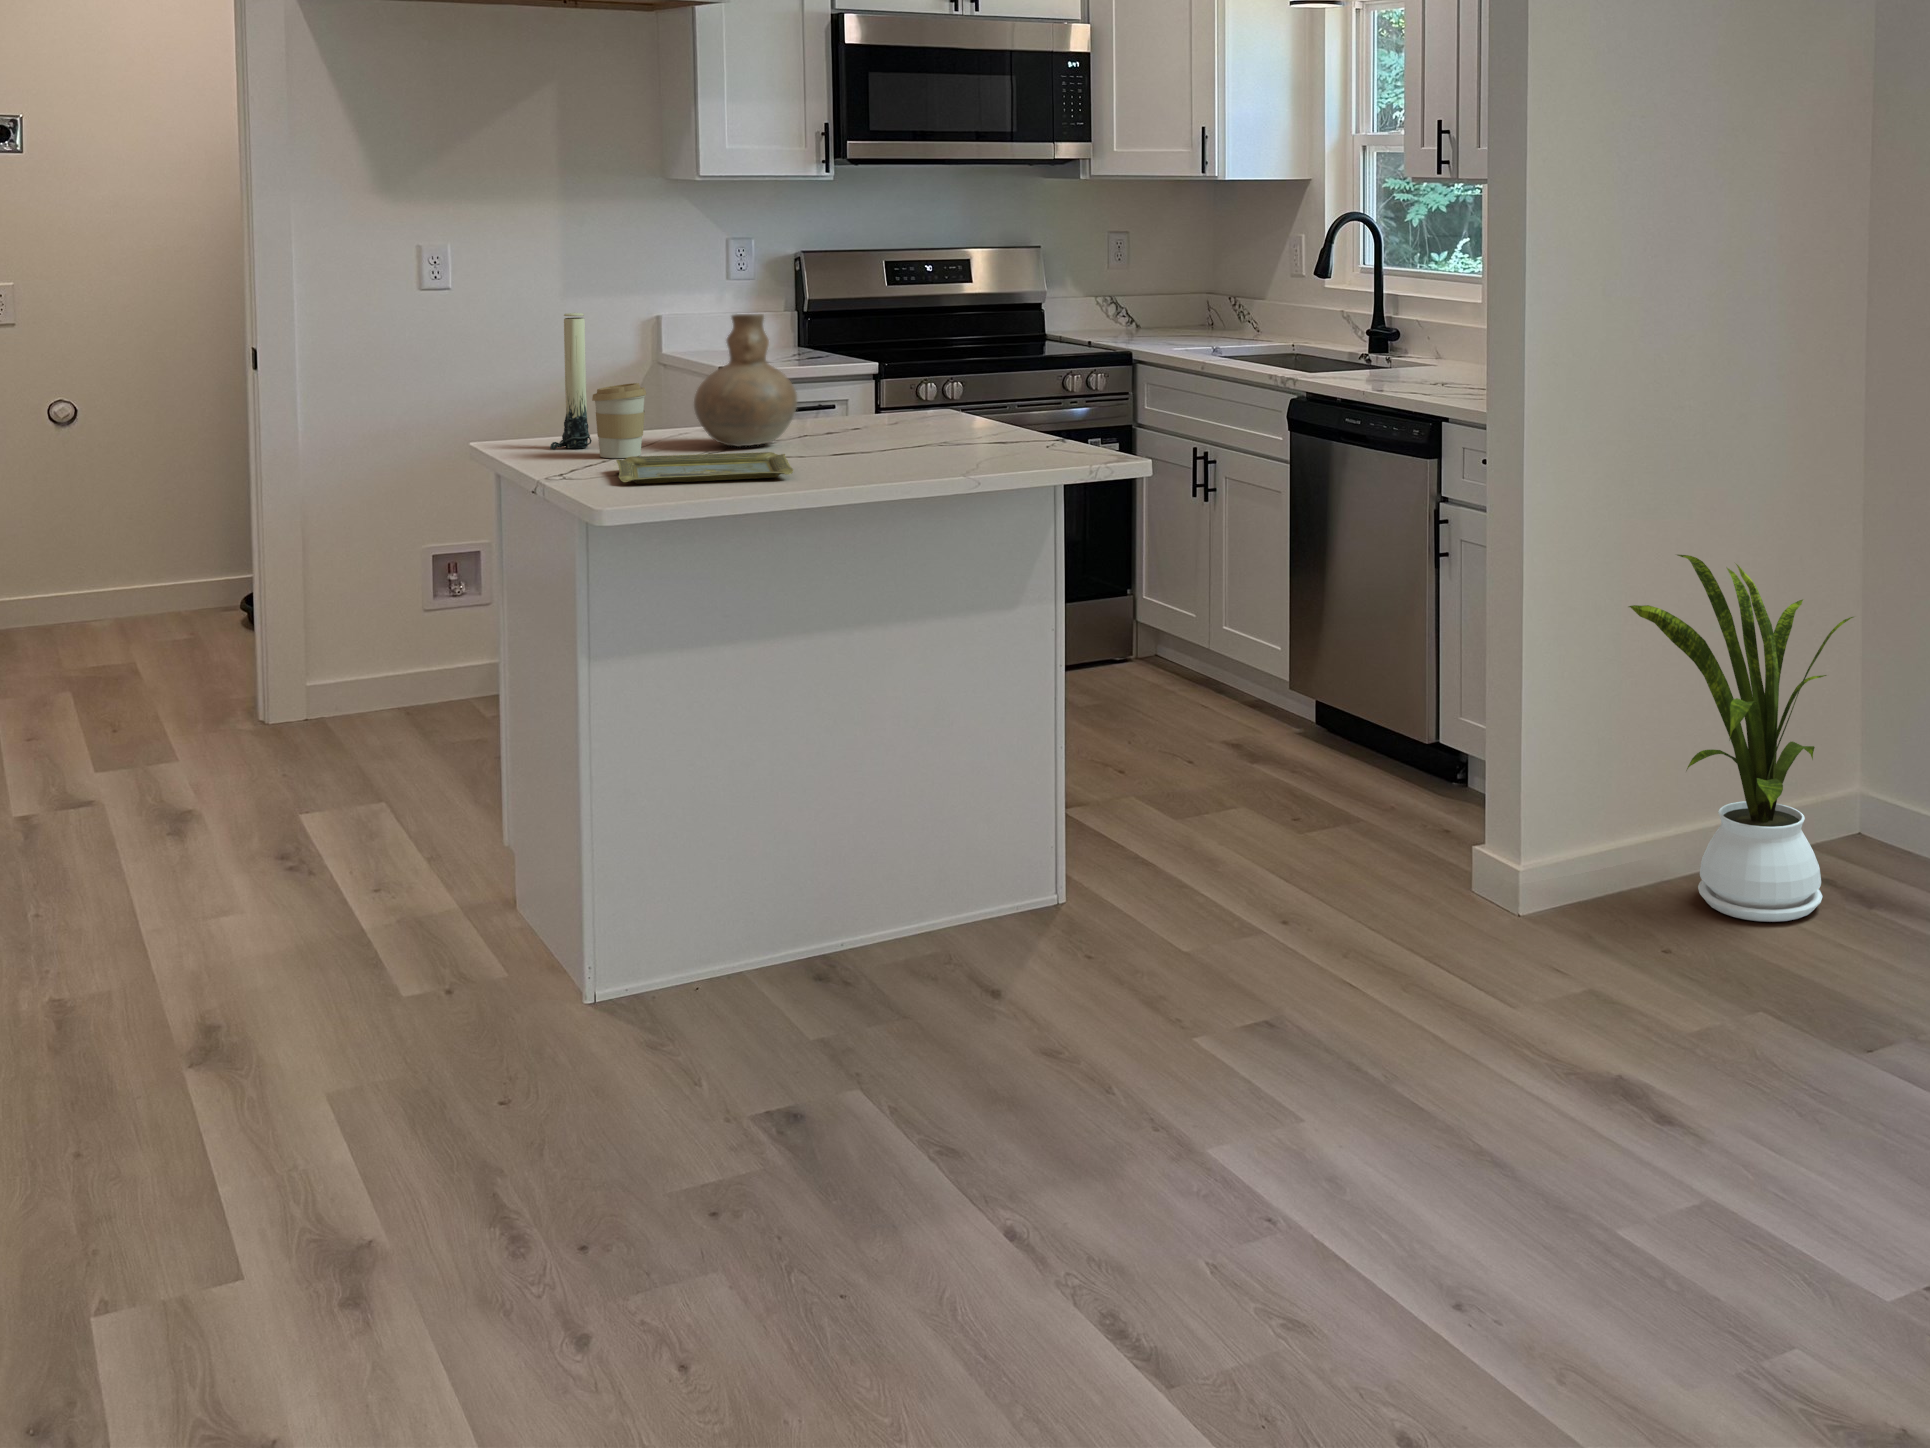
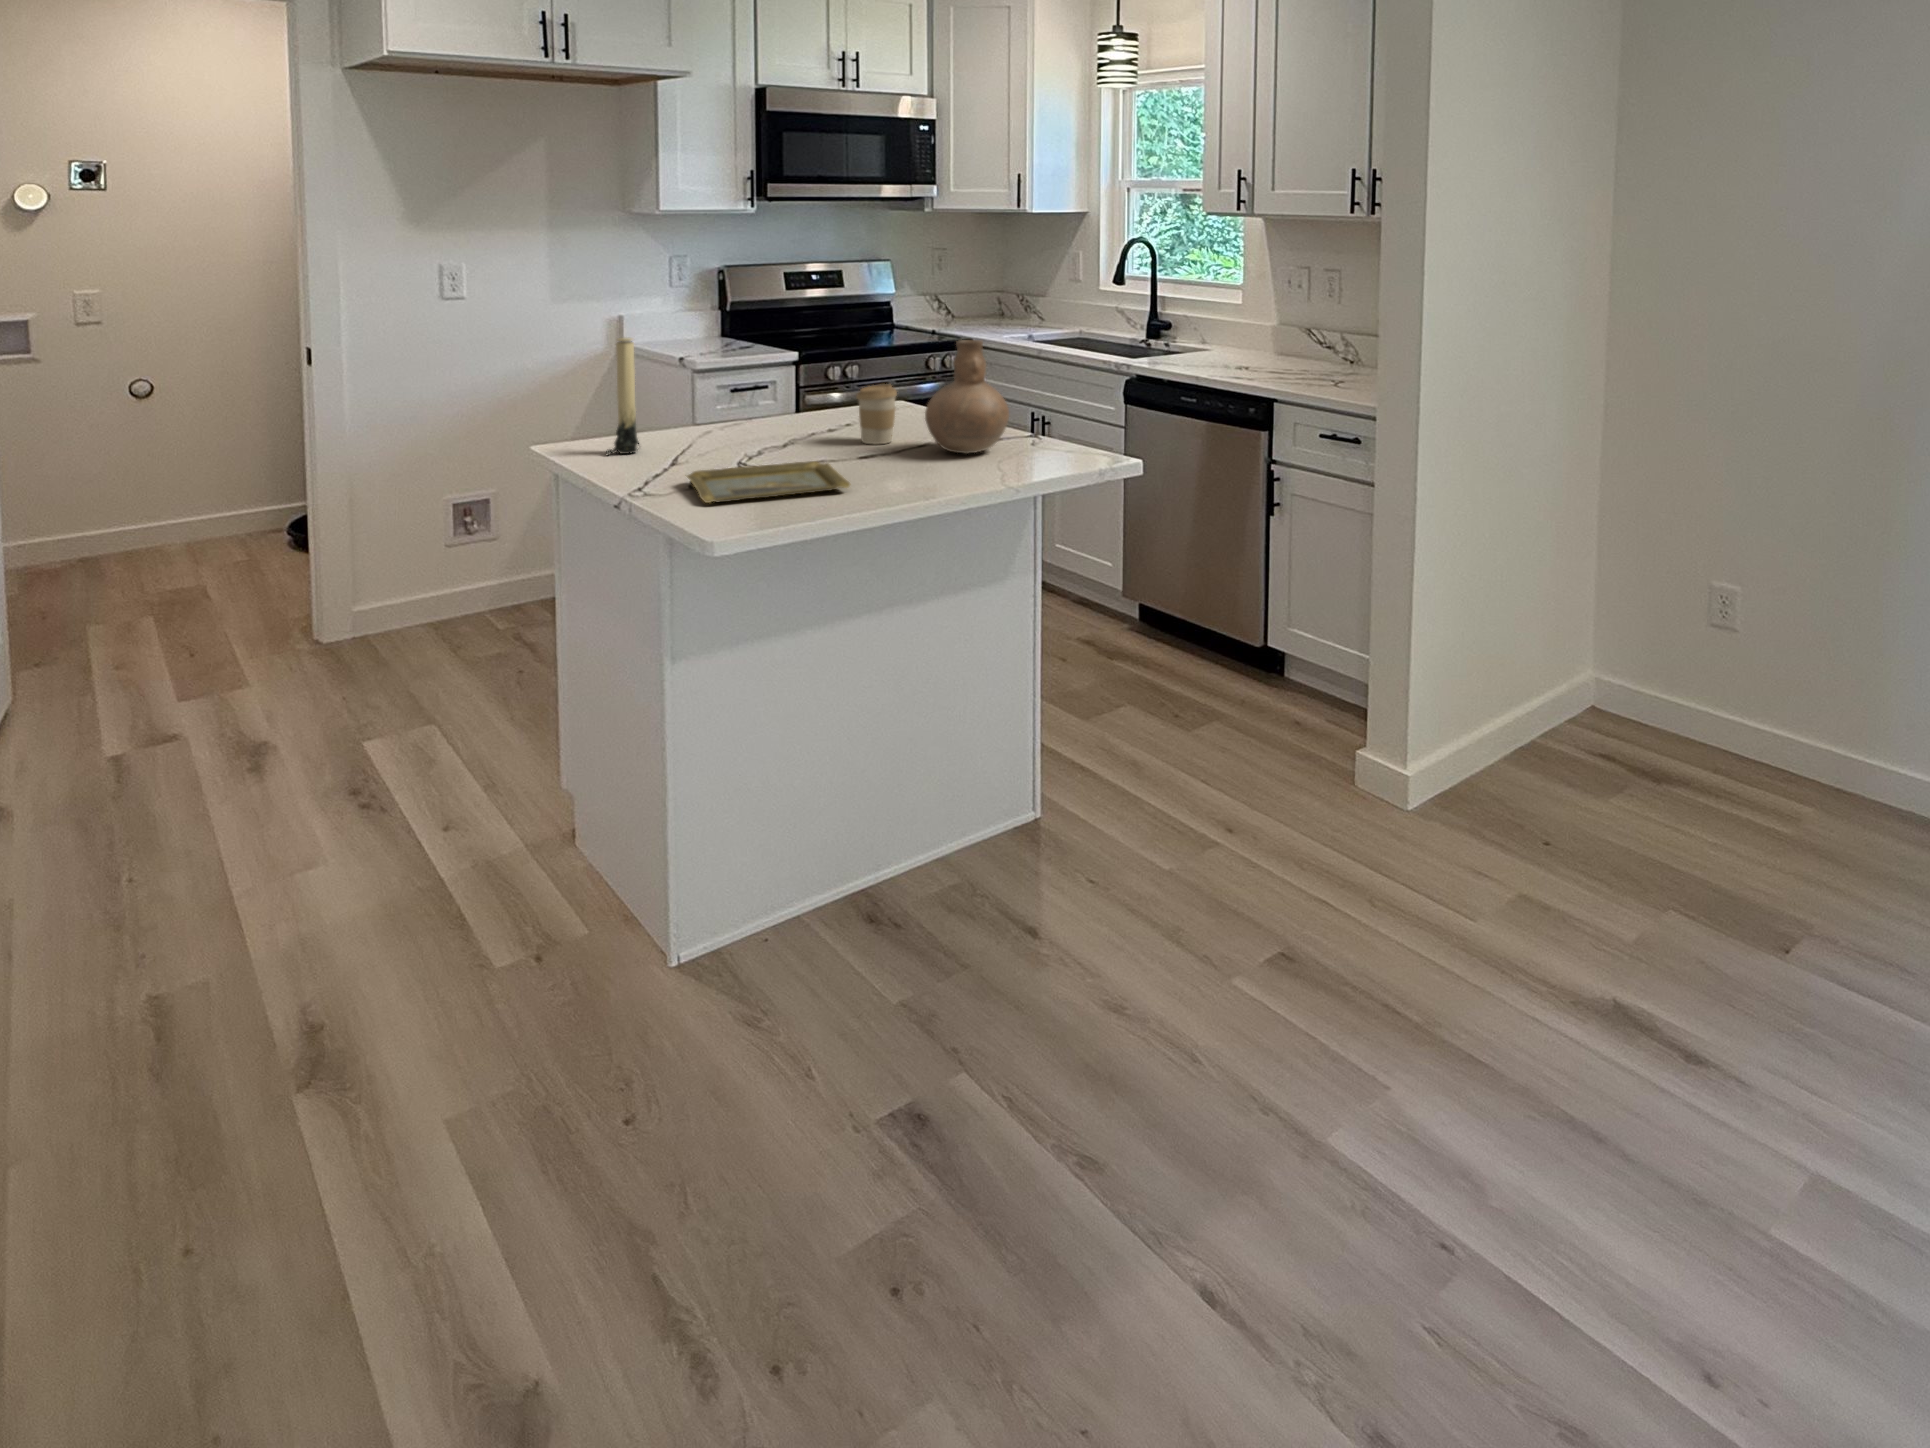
vase: present [694,314,797,446] -> present [925,340,1009,454]
coffee cup: present [592,383,646,458] -> present [857,384,897,444]
house plant: present [1629,555,1853,922] -> none [1481,520,1660,801]

